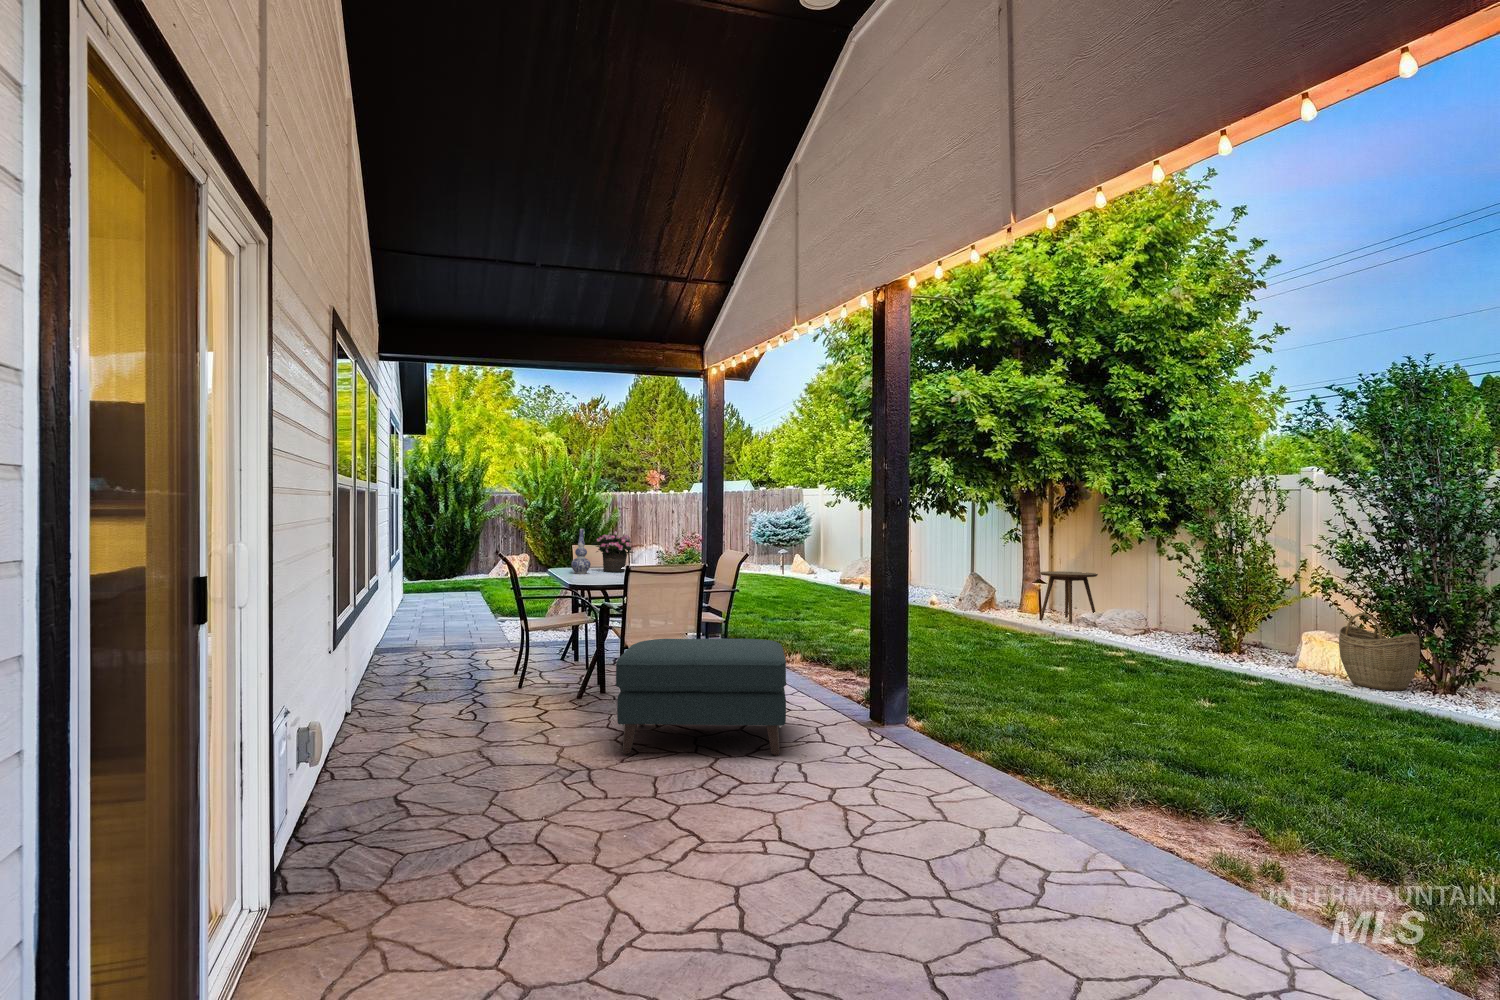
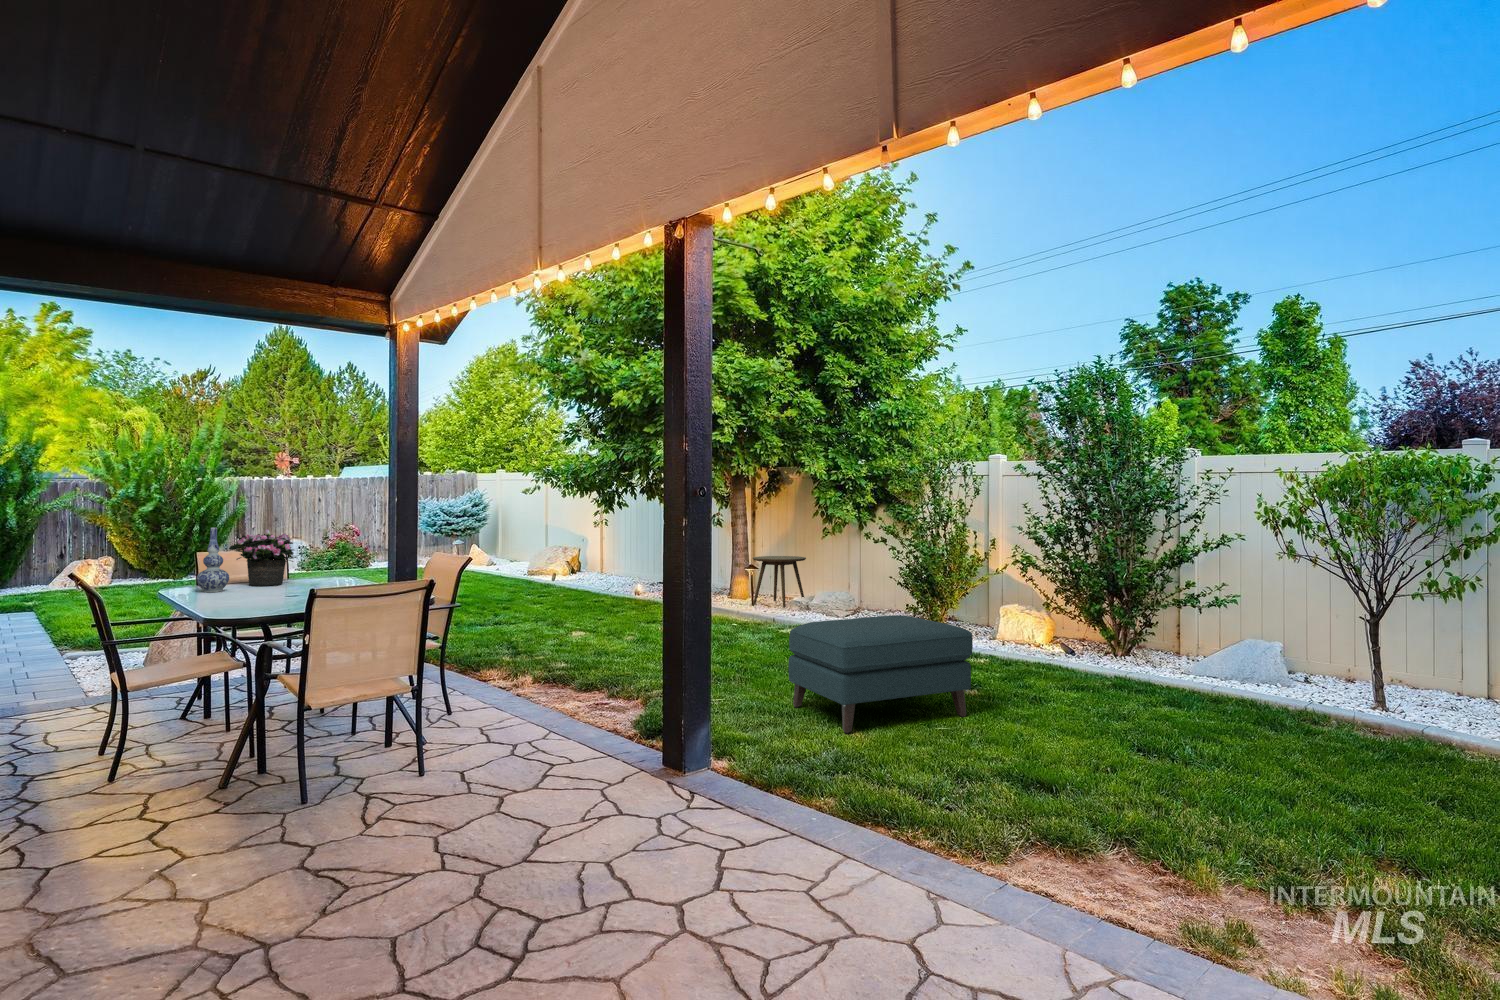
woven basket: present [1339,613,1420,691] -> none [1056,587,1122,660]
ottoman: present [616,639,787,756] -> present [789,615,973,733]

